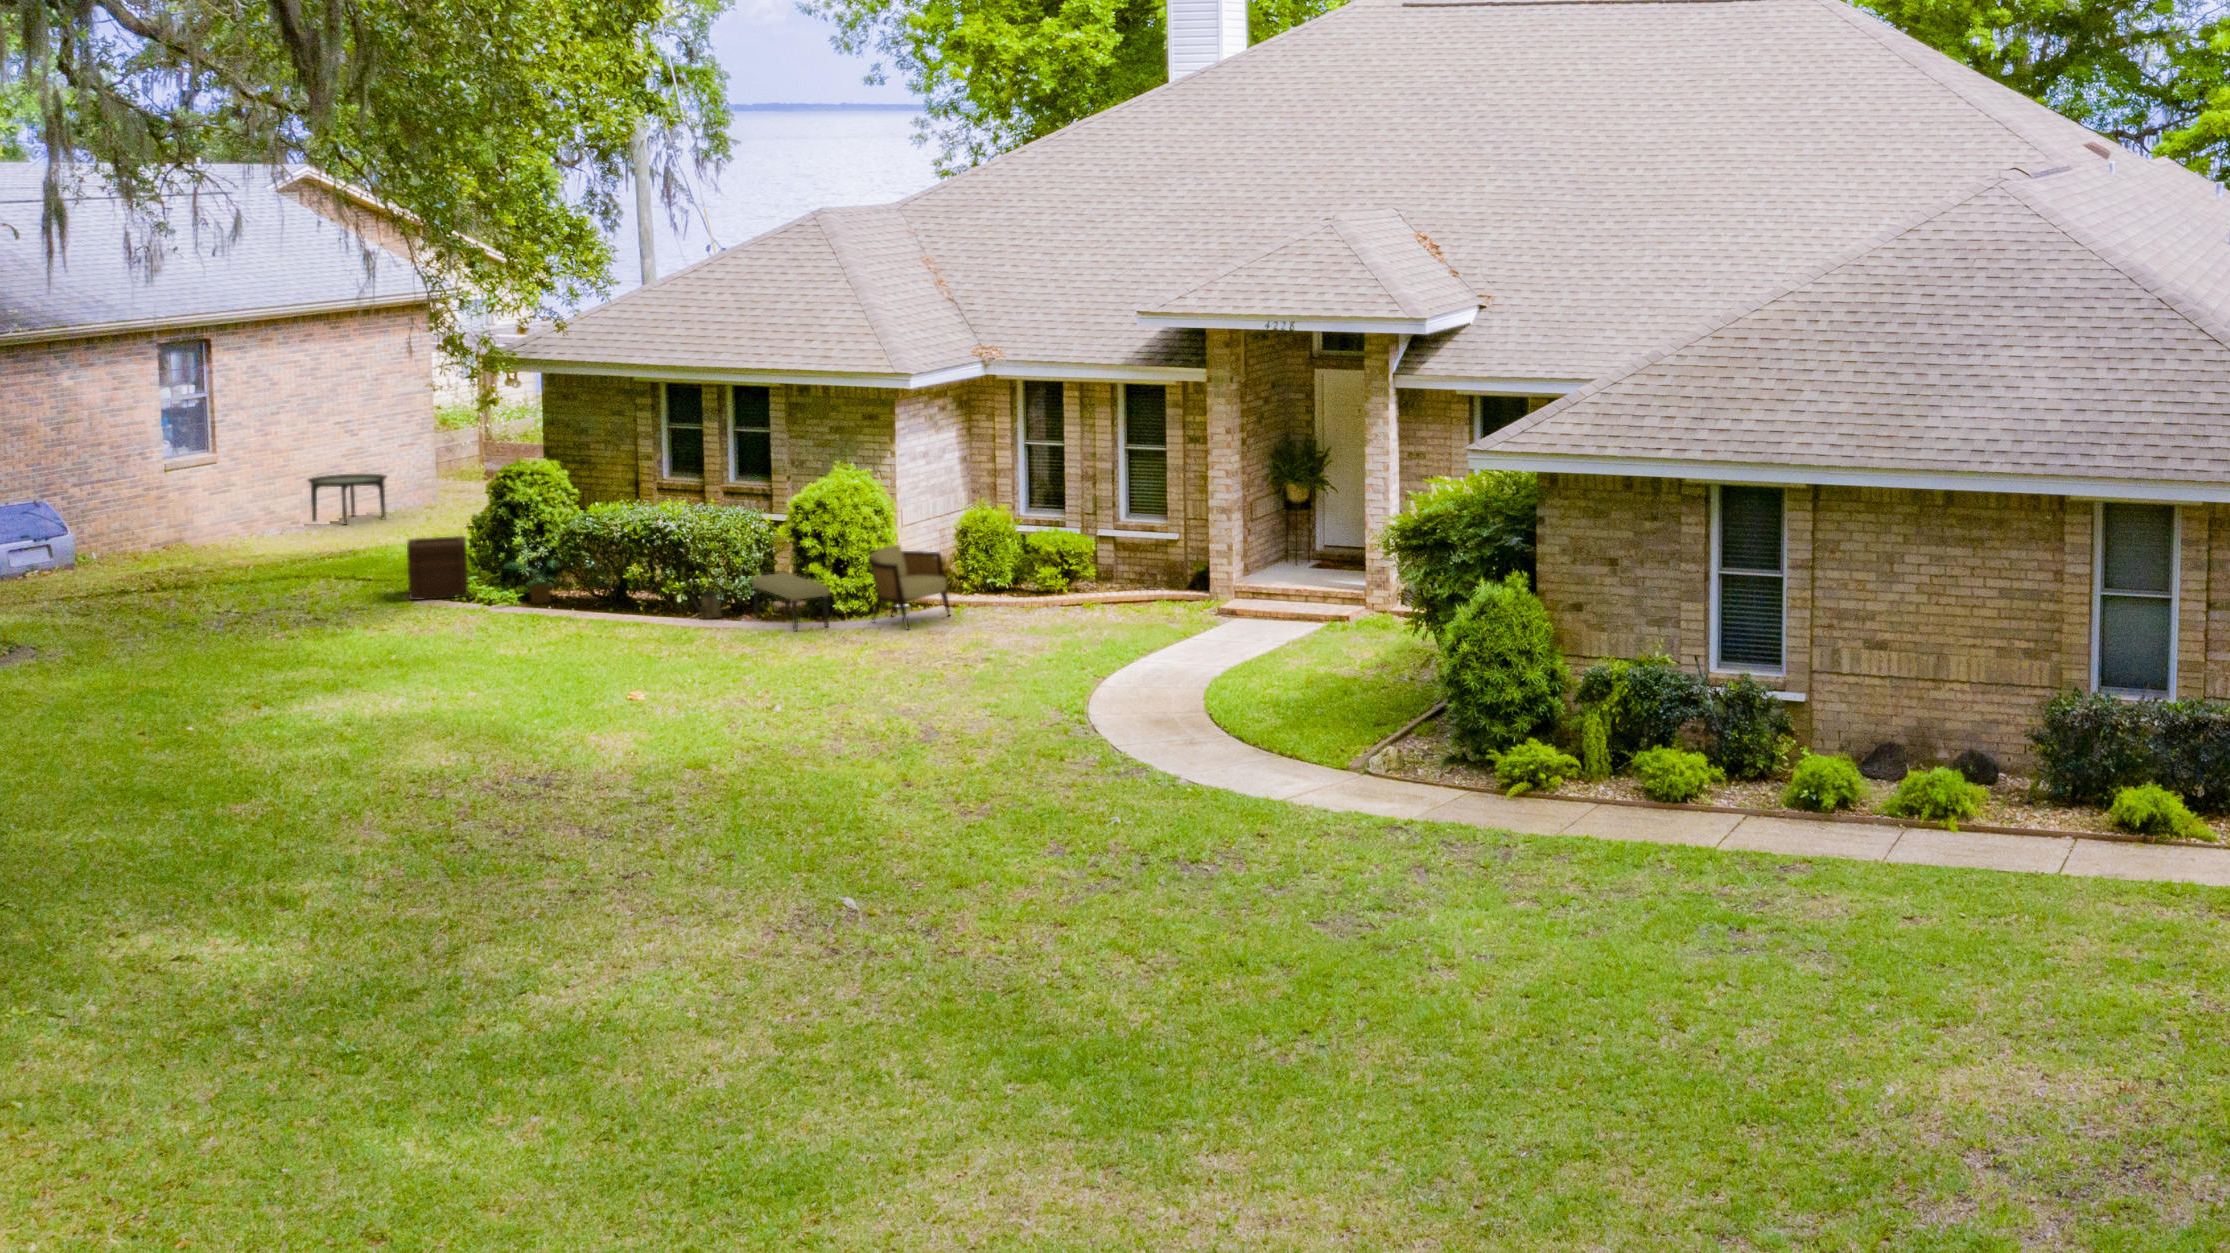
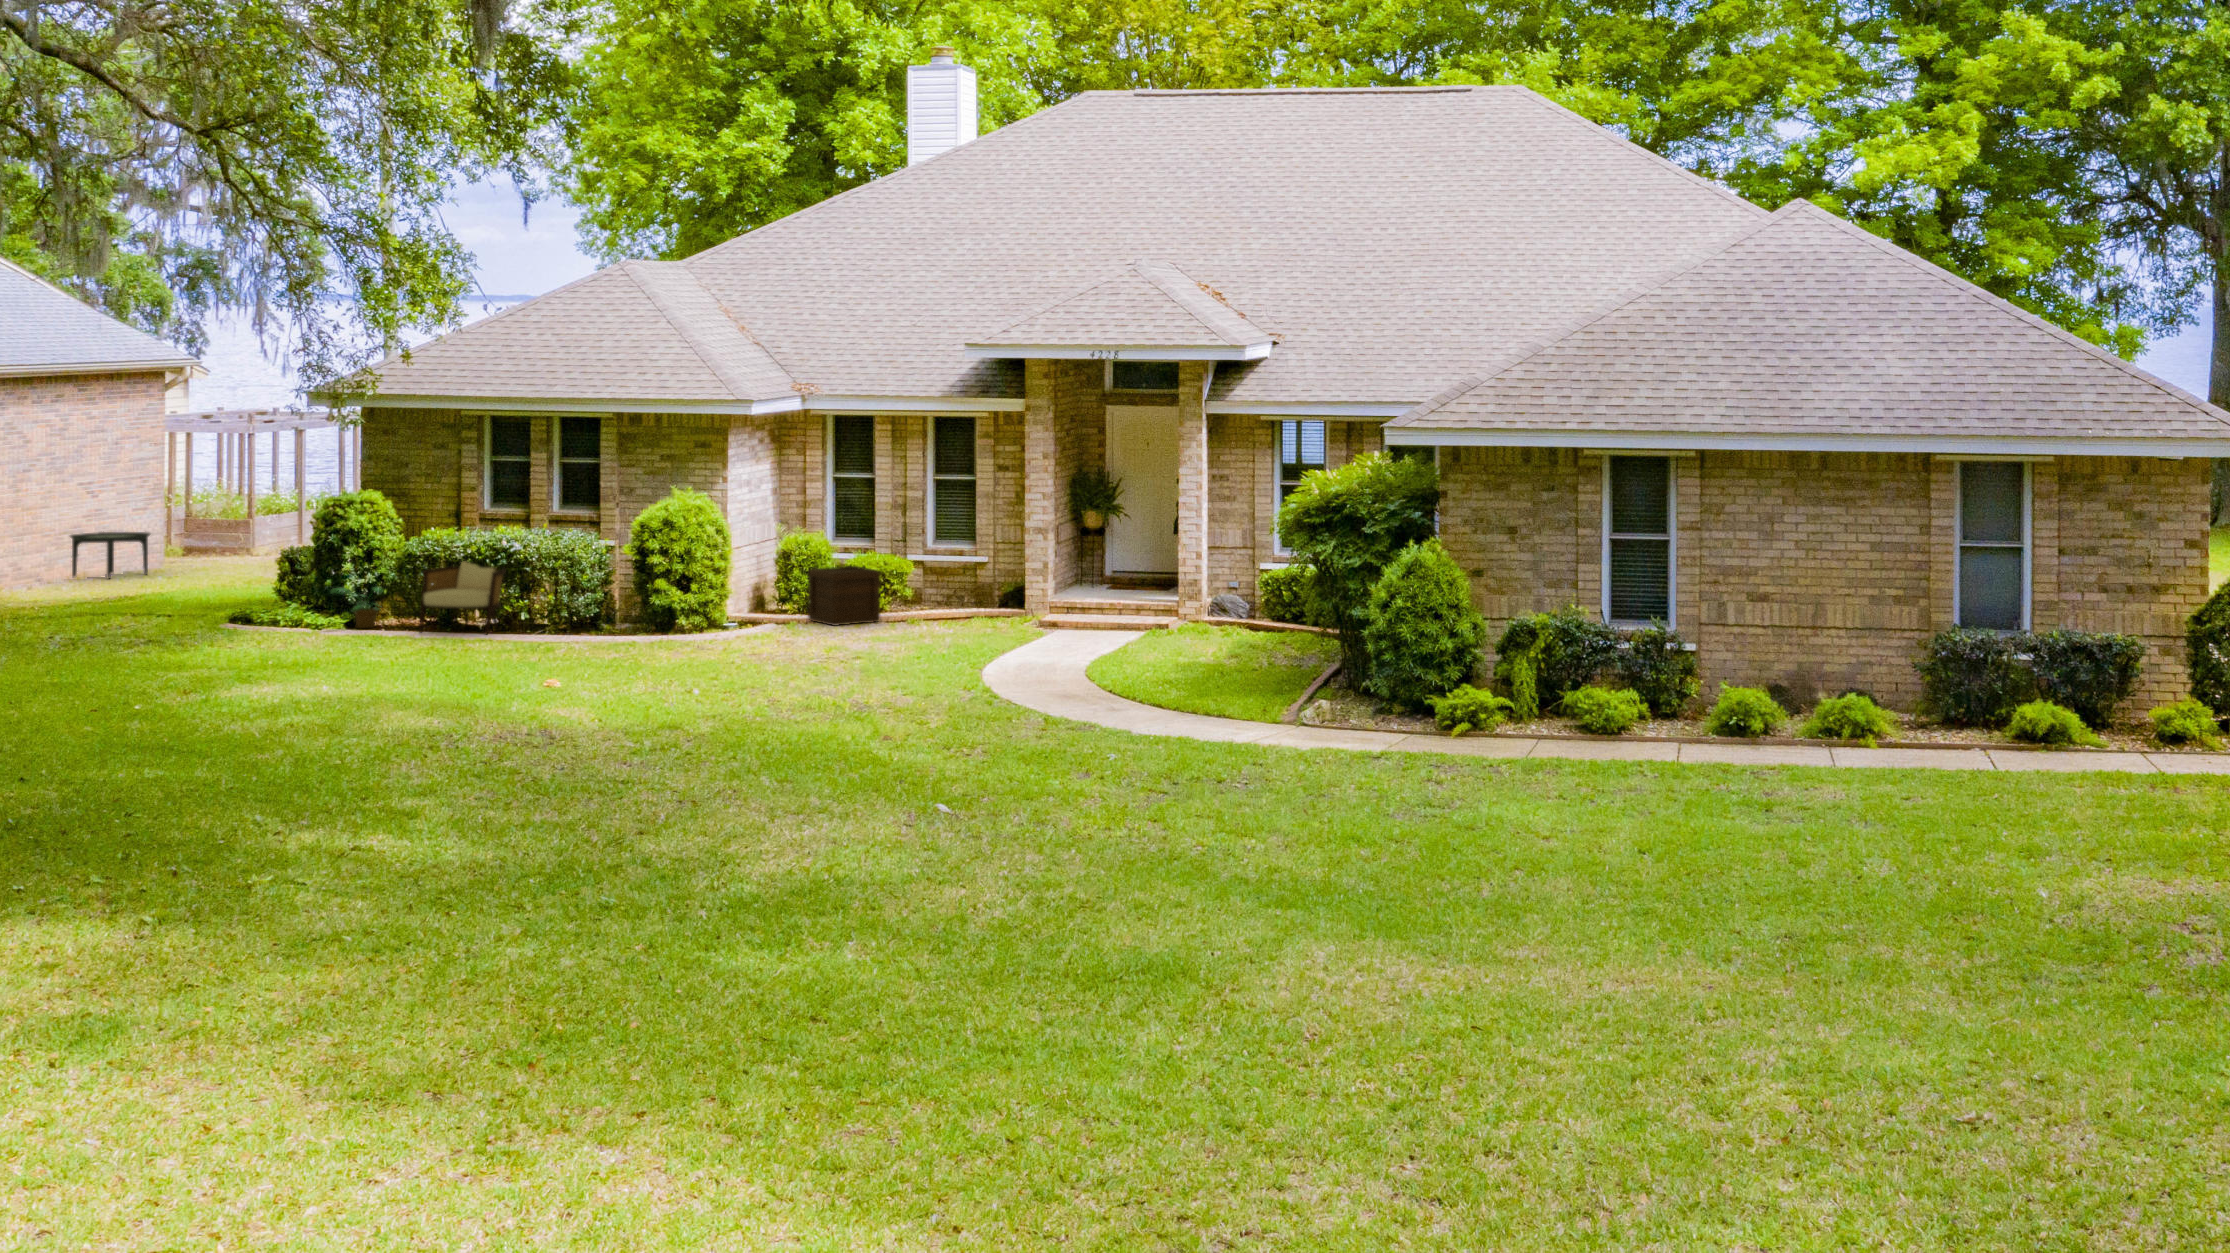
wooden crate: present [407,536,468,600] -> present [808,566,880,626]
armchair: present [868,545,950,629] -> present [419,561,506,634]
bench: present [752,573,830,631] -> none [594,591,679,642]
watering can: present [689,592,722,619] -> none [532,610,562,635]

